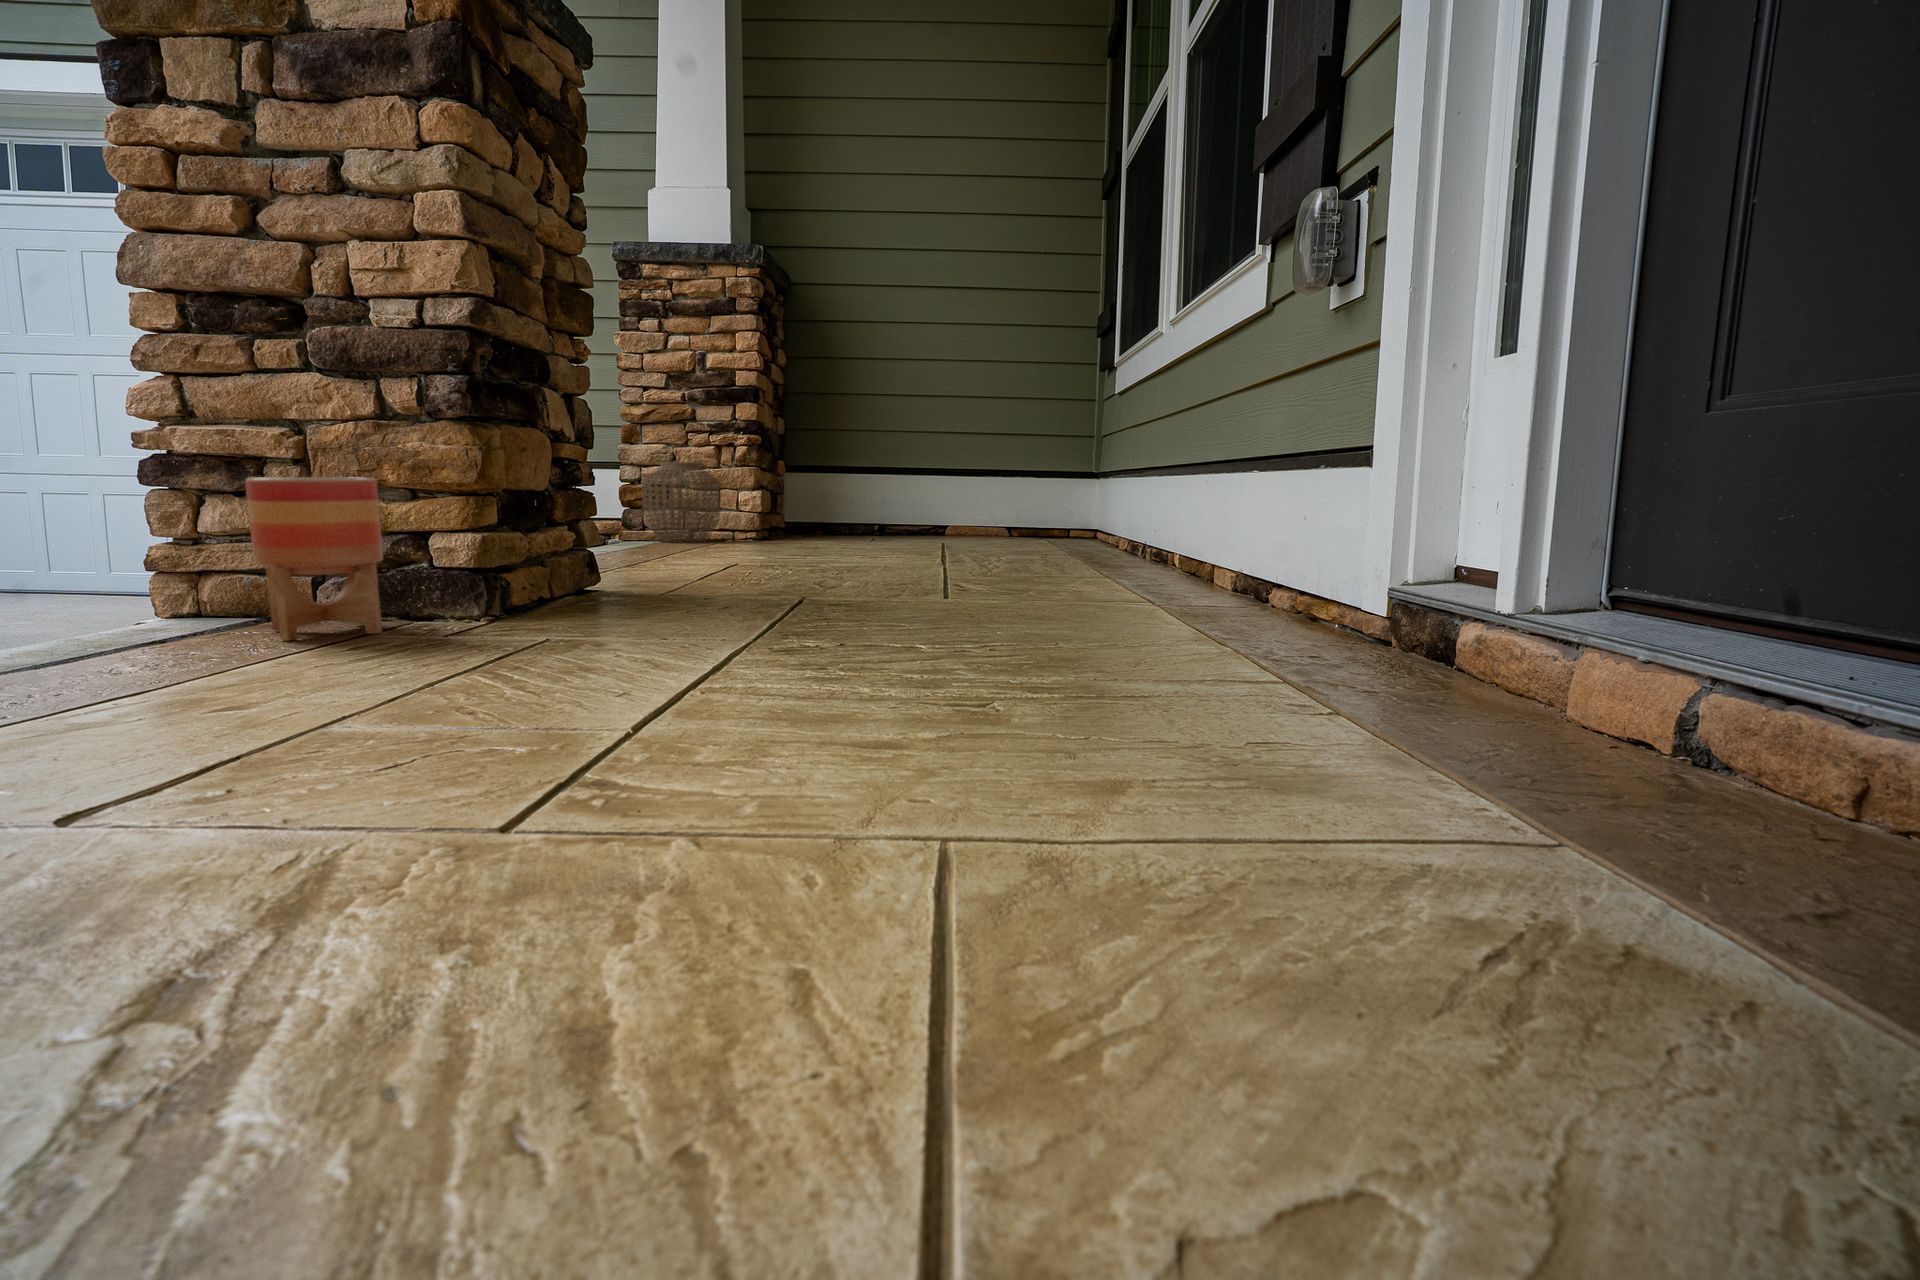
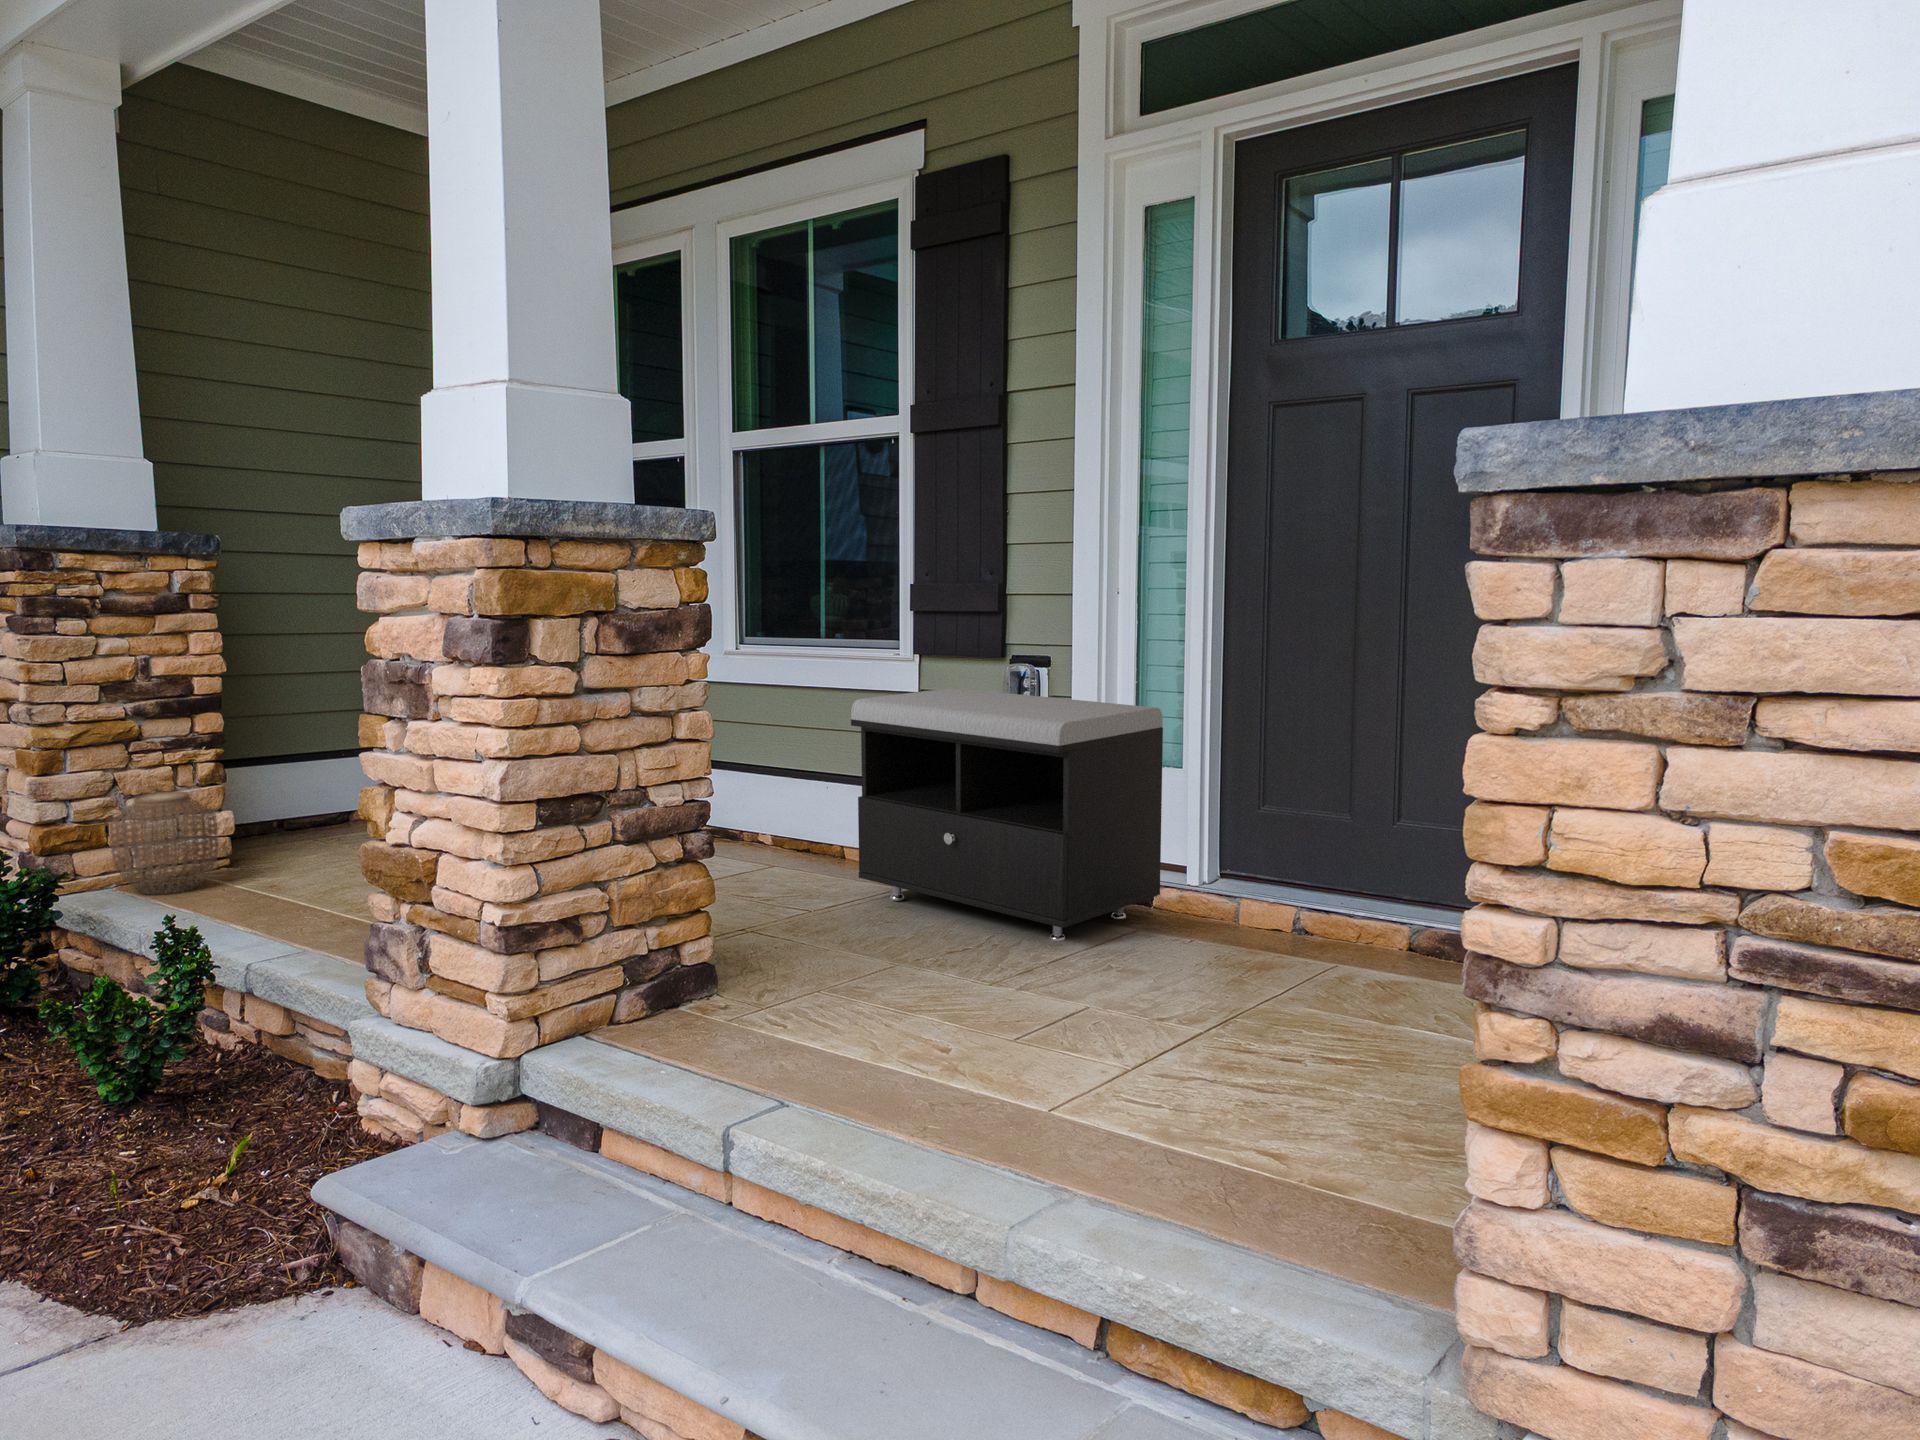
storage bench: none [1044,177,1471,669] -> present [851,688,1163,941]
planter: present [245,477,383,641] -> none [600,936,684,1068]

